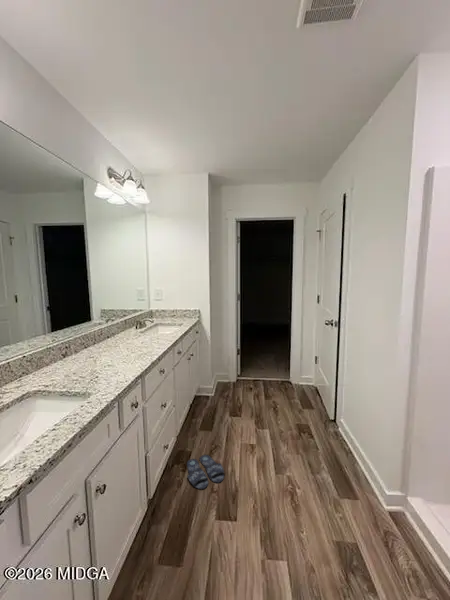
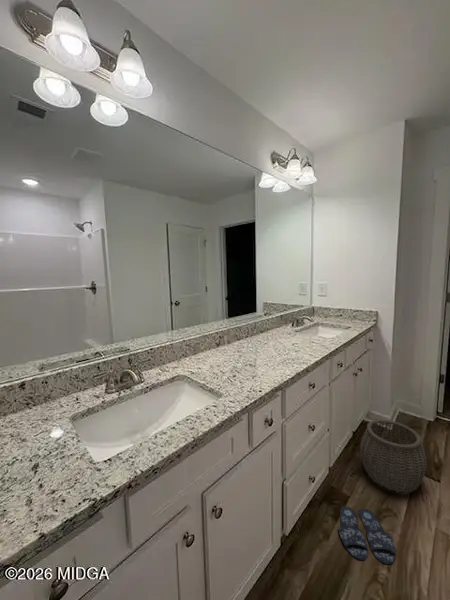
woven basket: none [196,387,237,436] -> present [360,420,427,493]

